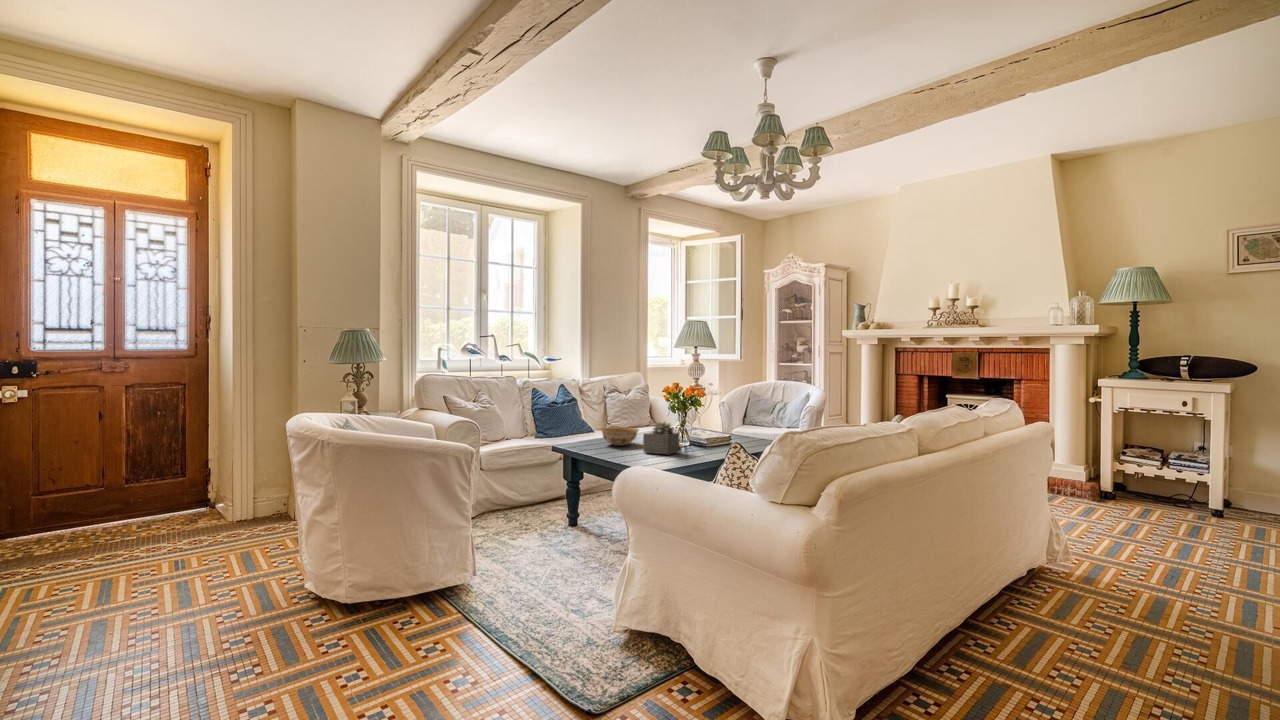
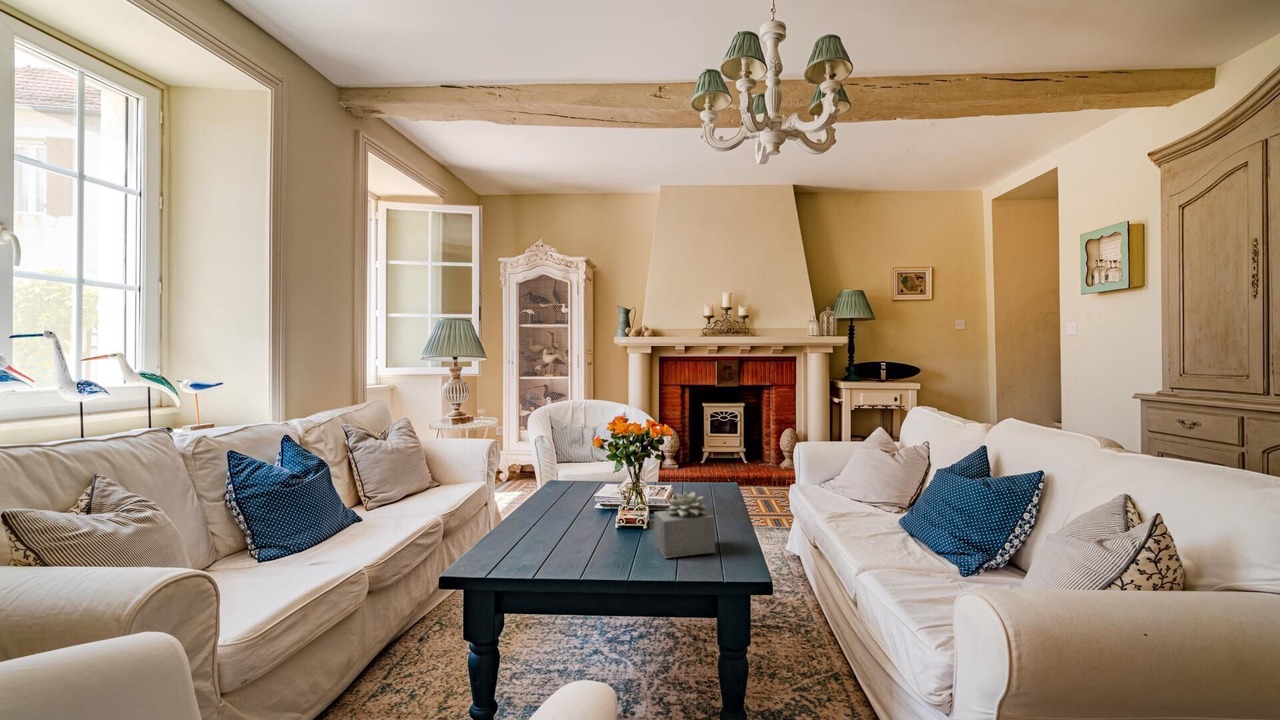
ceramic bowl: present [601,427,639,446] -> none [527,506,603,551]

